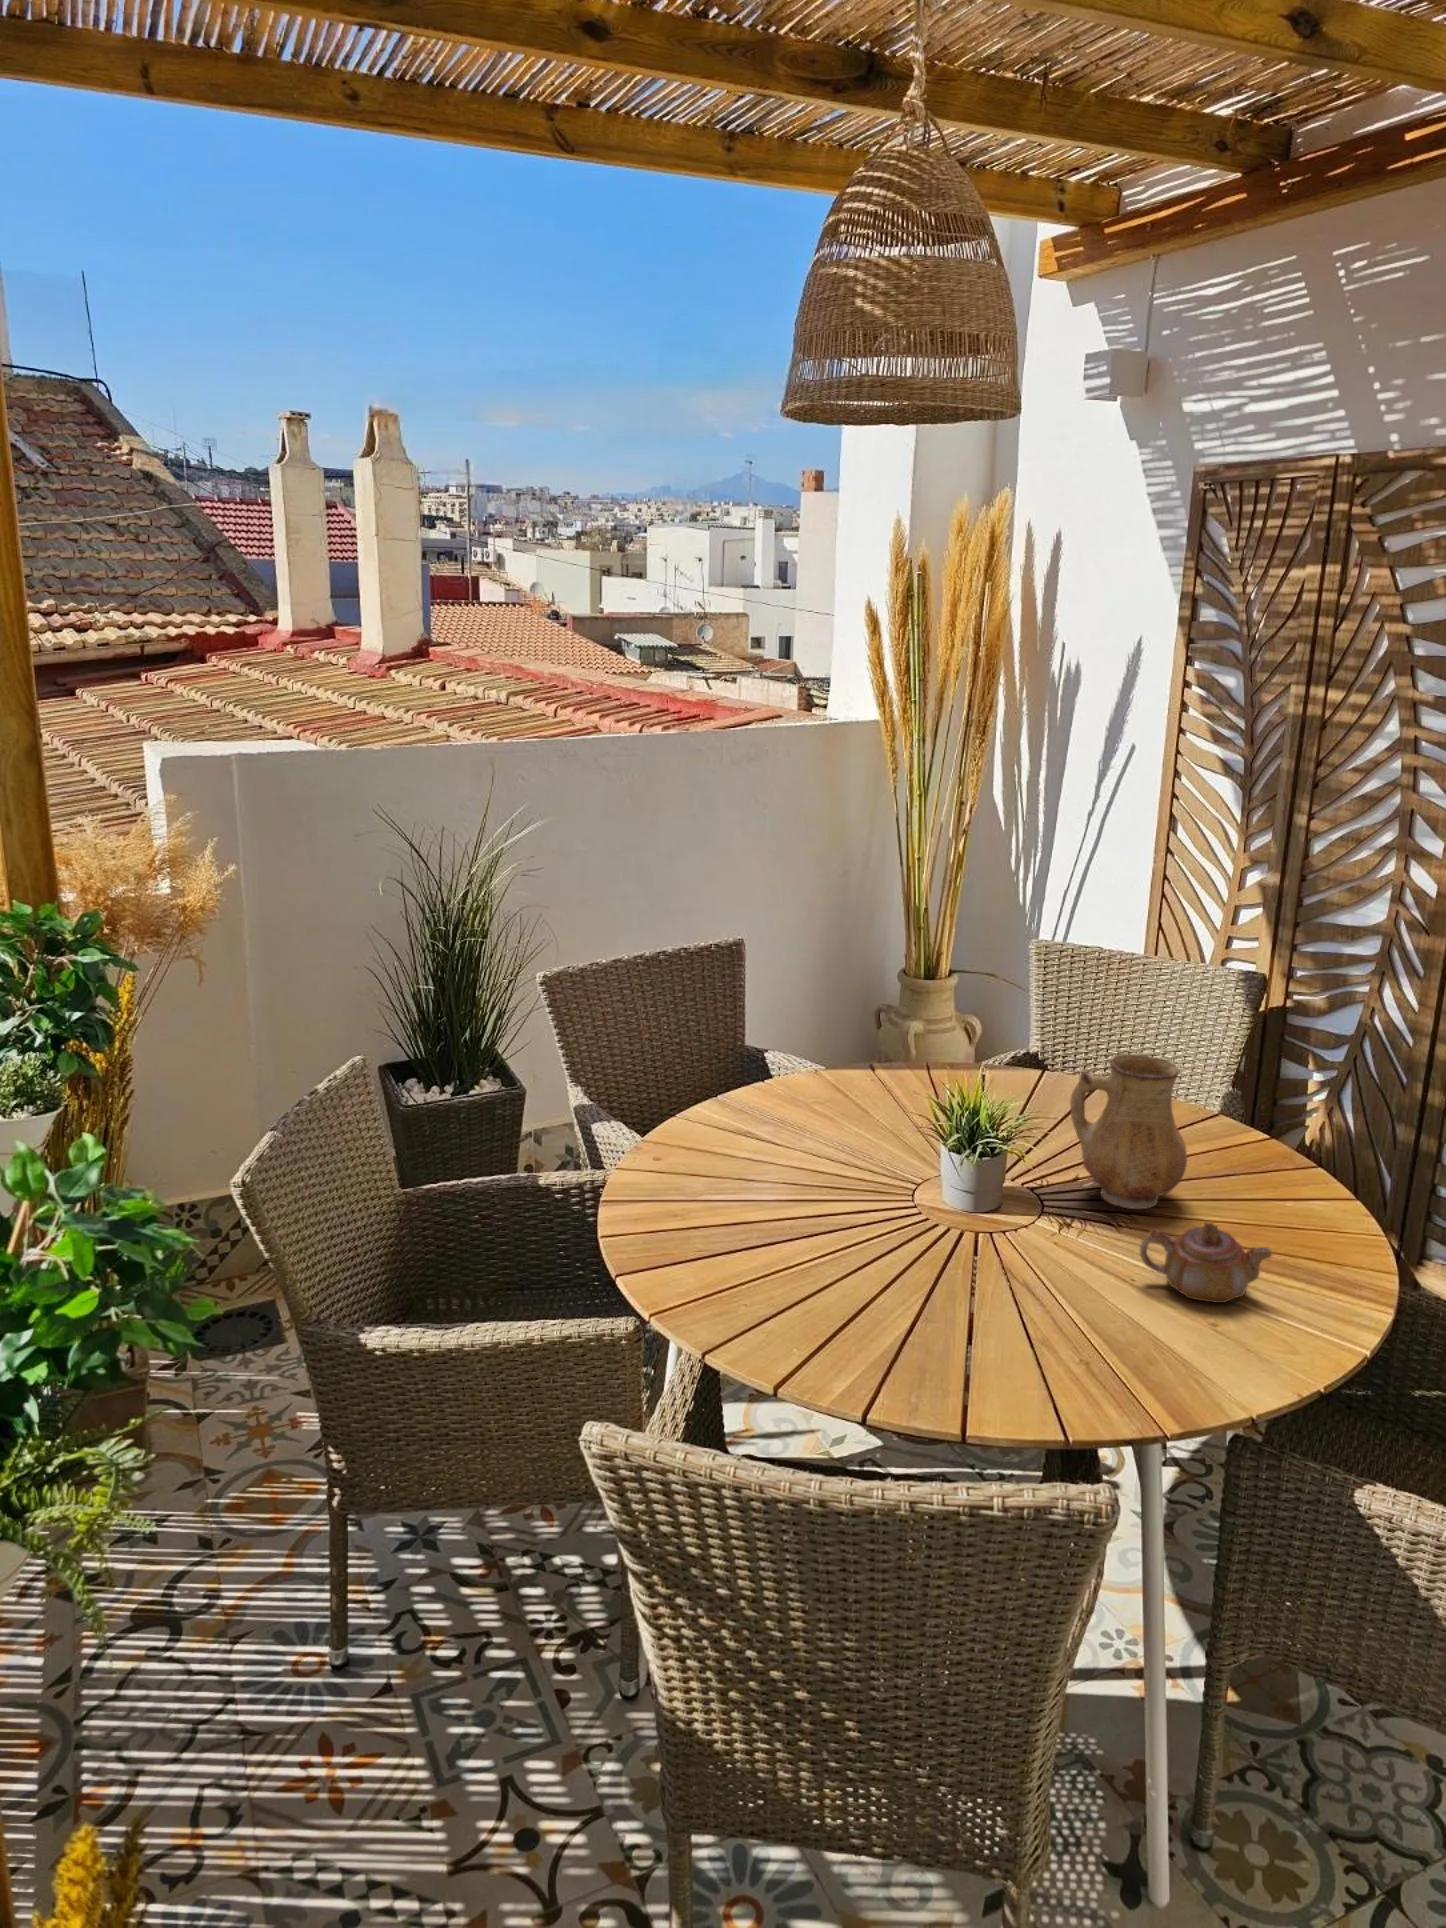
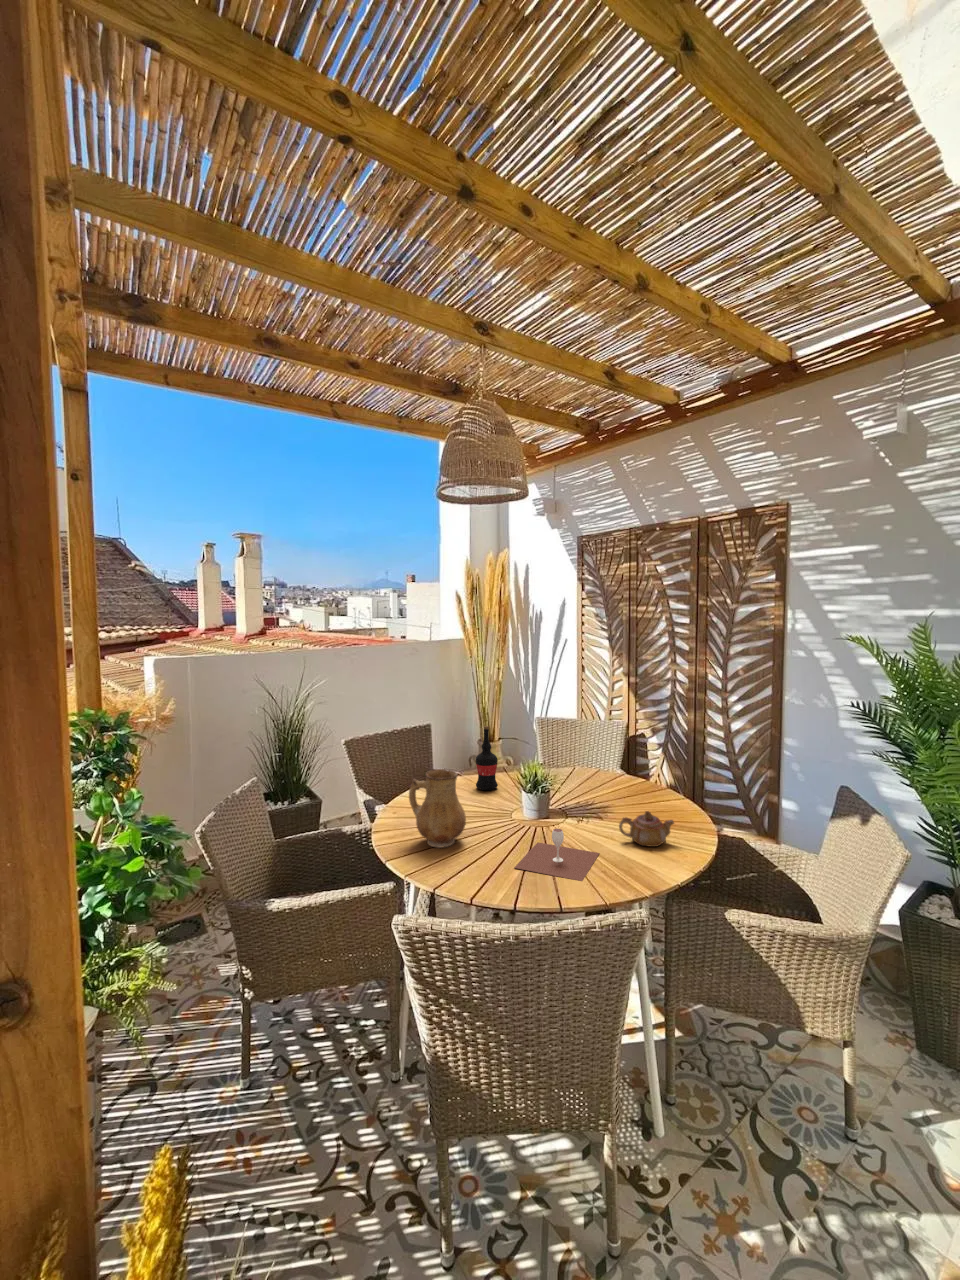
wine bottle: none [845,971,897,1115] -> present [476,726,498,790]
ceramic pitcher: present [1070,1054,1187,1209] -> present [409,769,466,848]
wine glass: none [879,1247,1082,1373] -> present [515,829,599,881]

